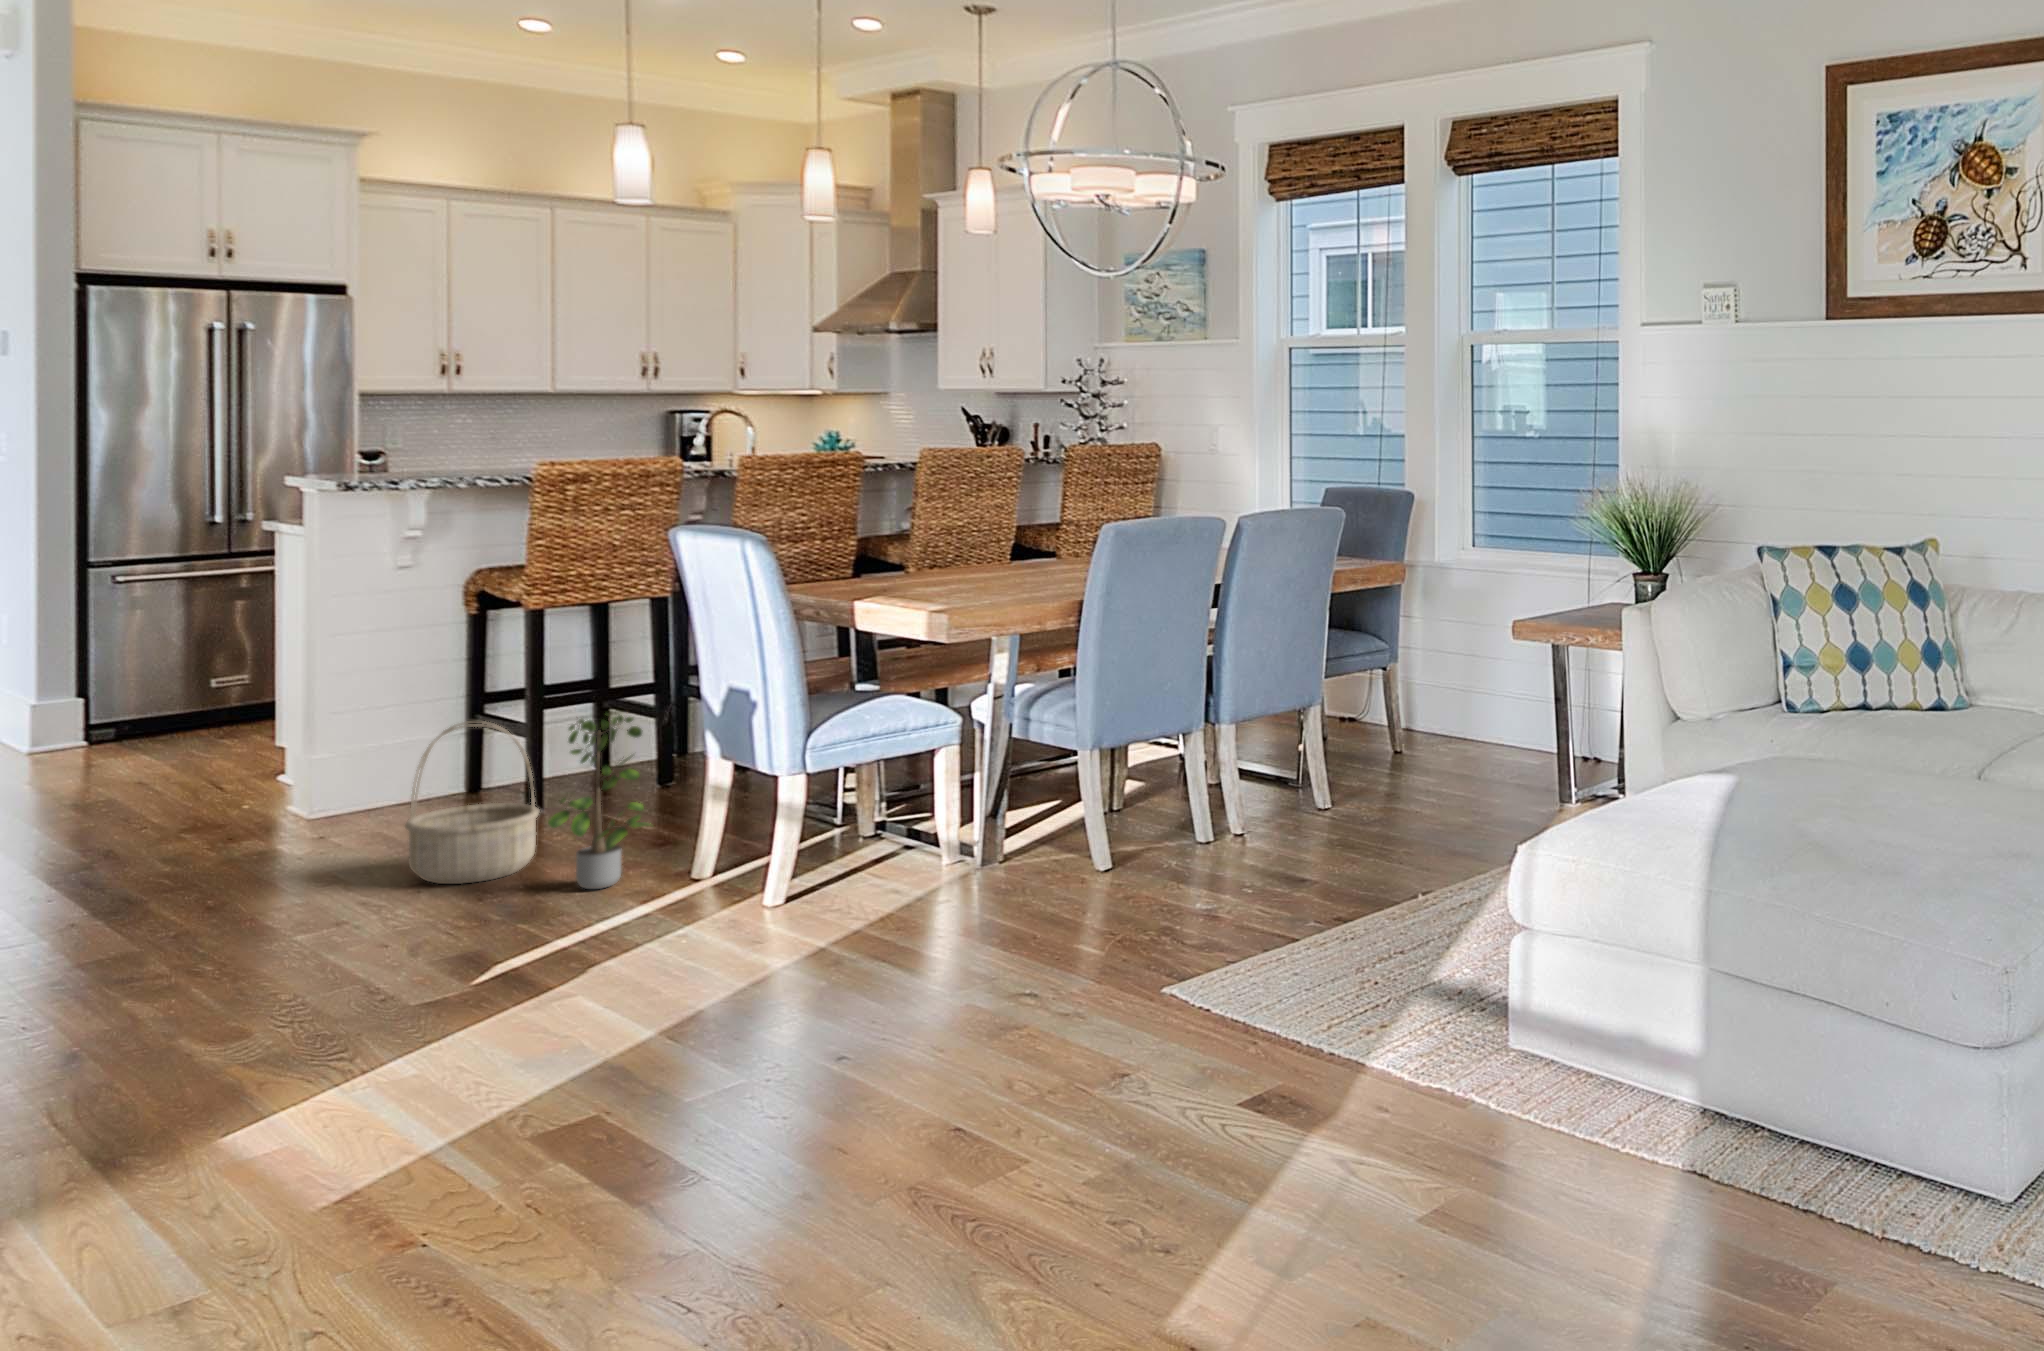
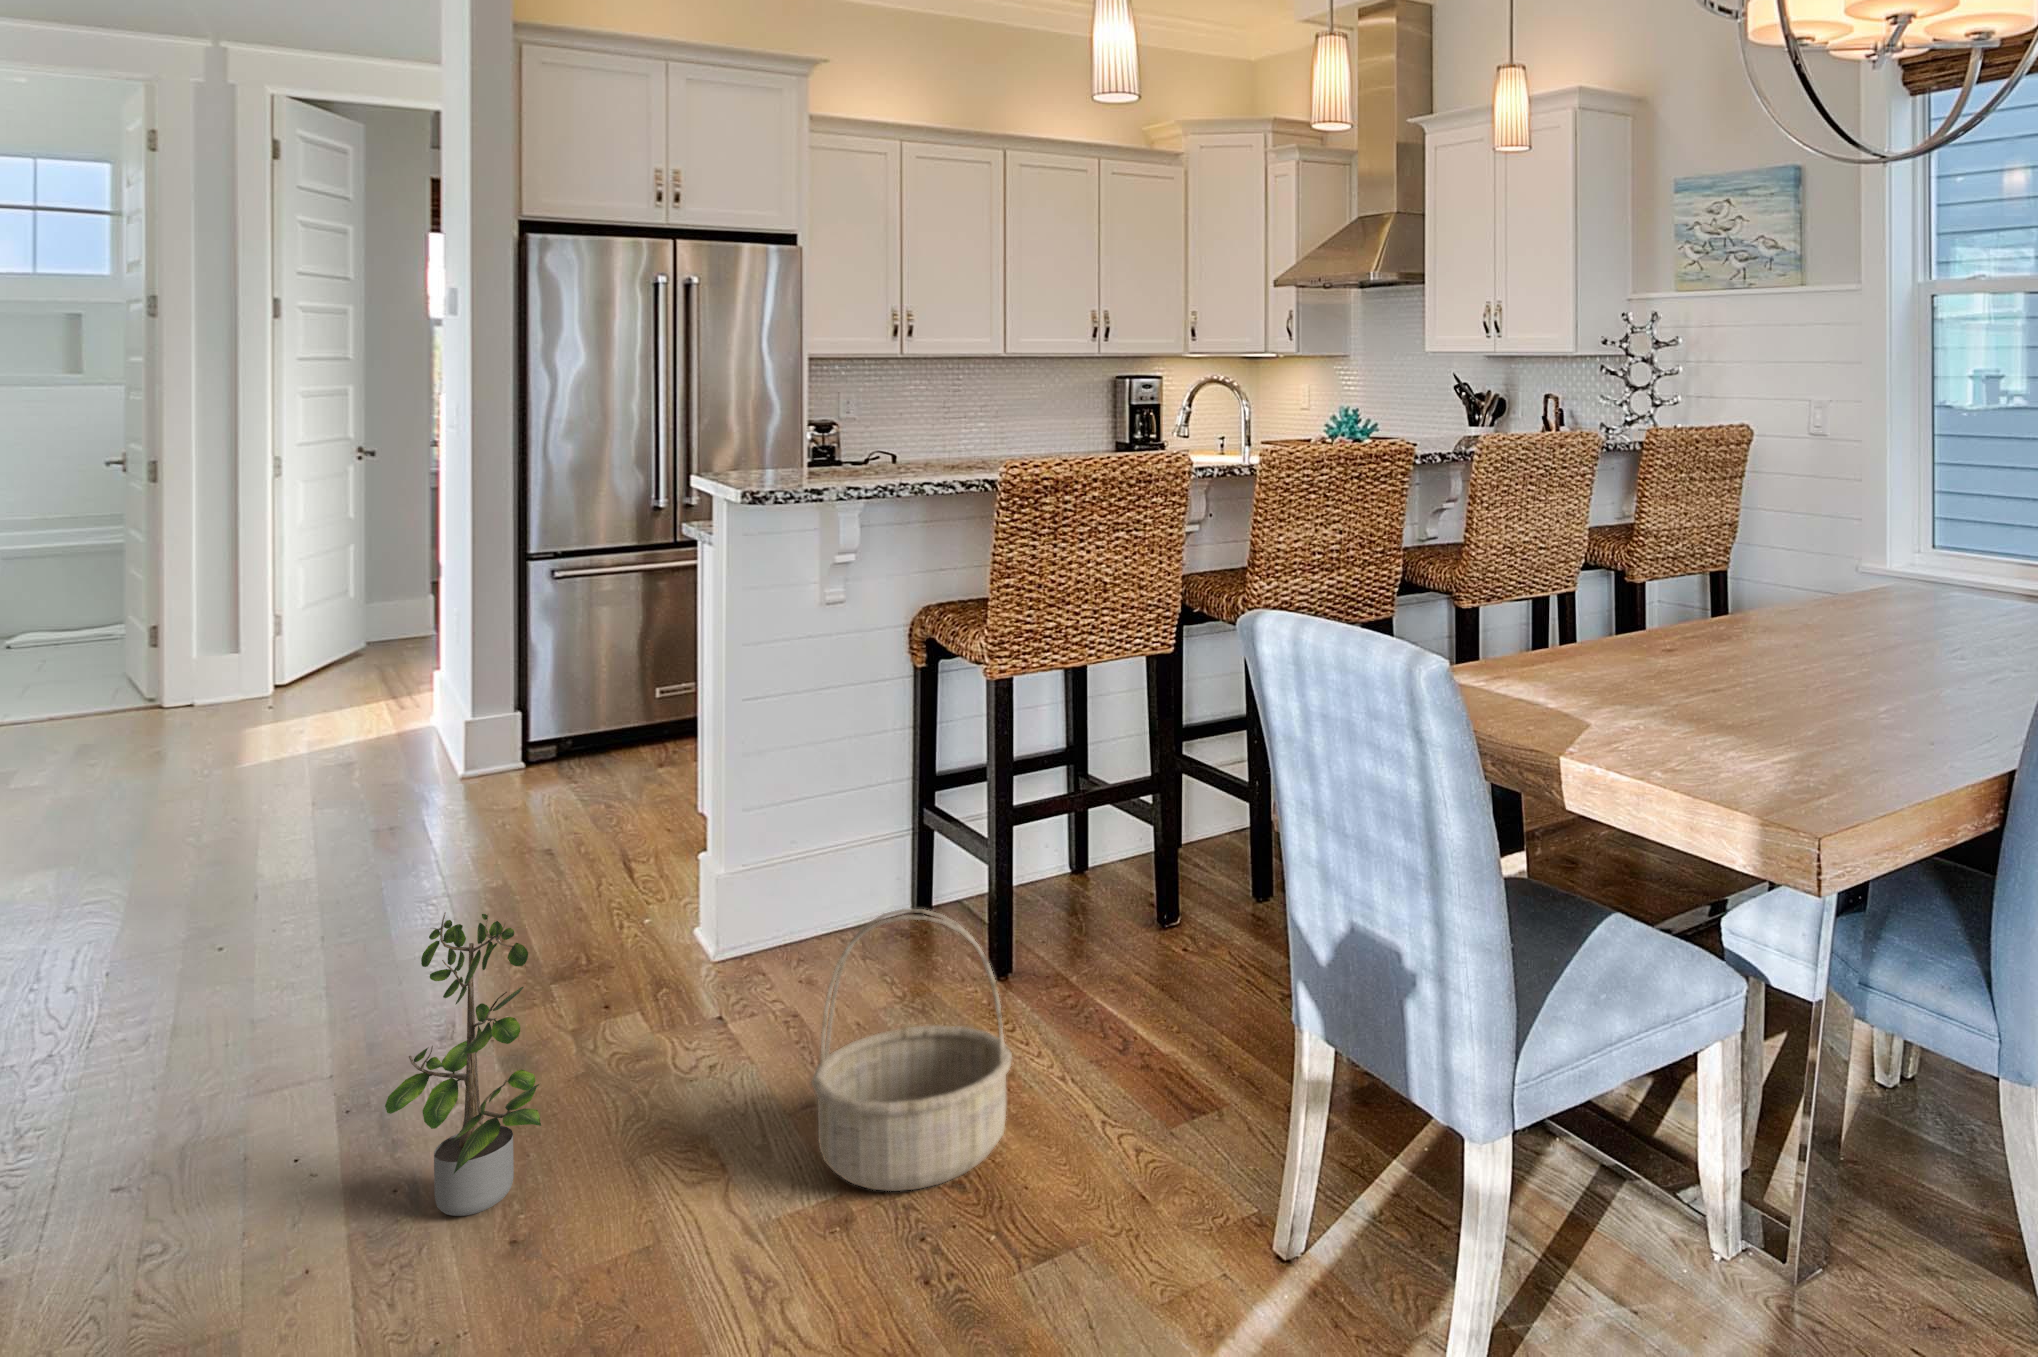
potted plant: present [548,714,650,889] -> present [385,913,541,1216]

